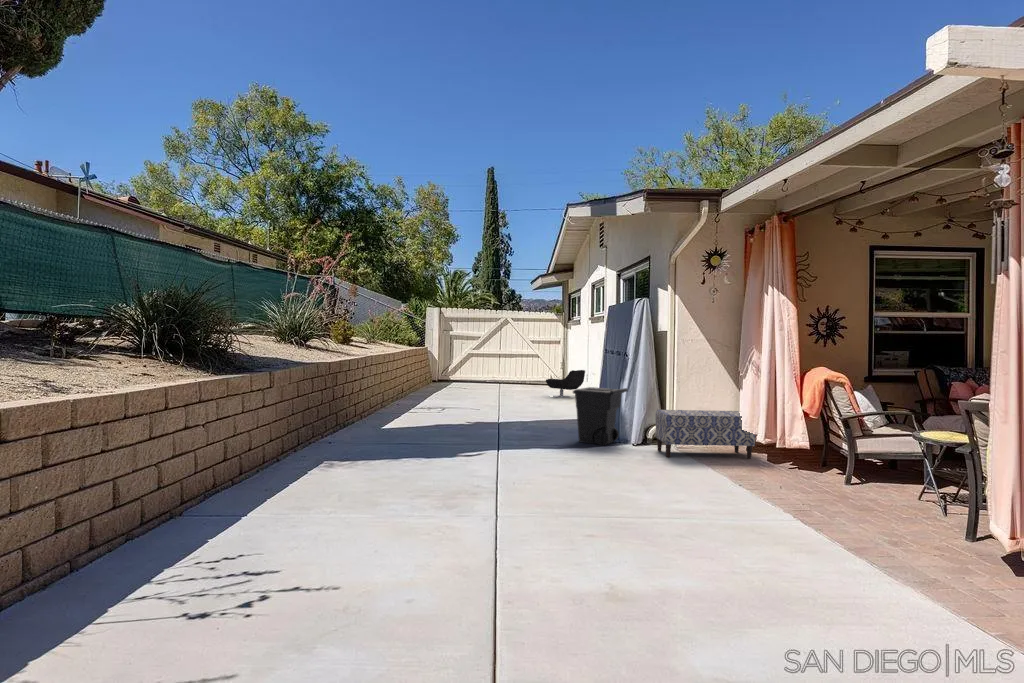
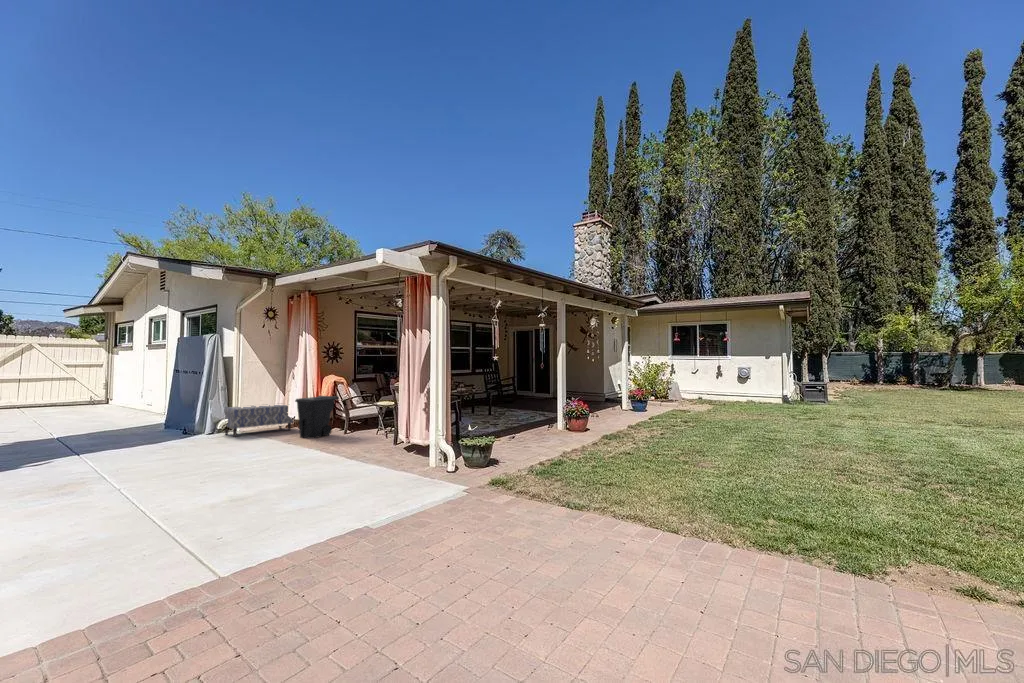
lounge chair: present [546,370,585,398] -> none [94,387,139,412]
trash can: present [573,387,628,445] -> present [295,396,339,439]

